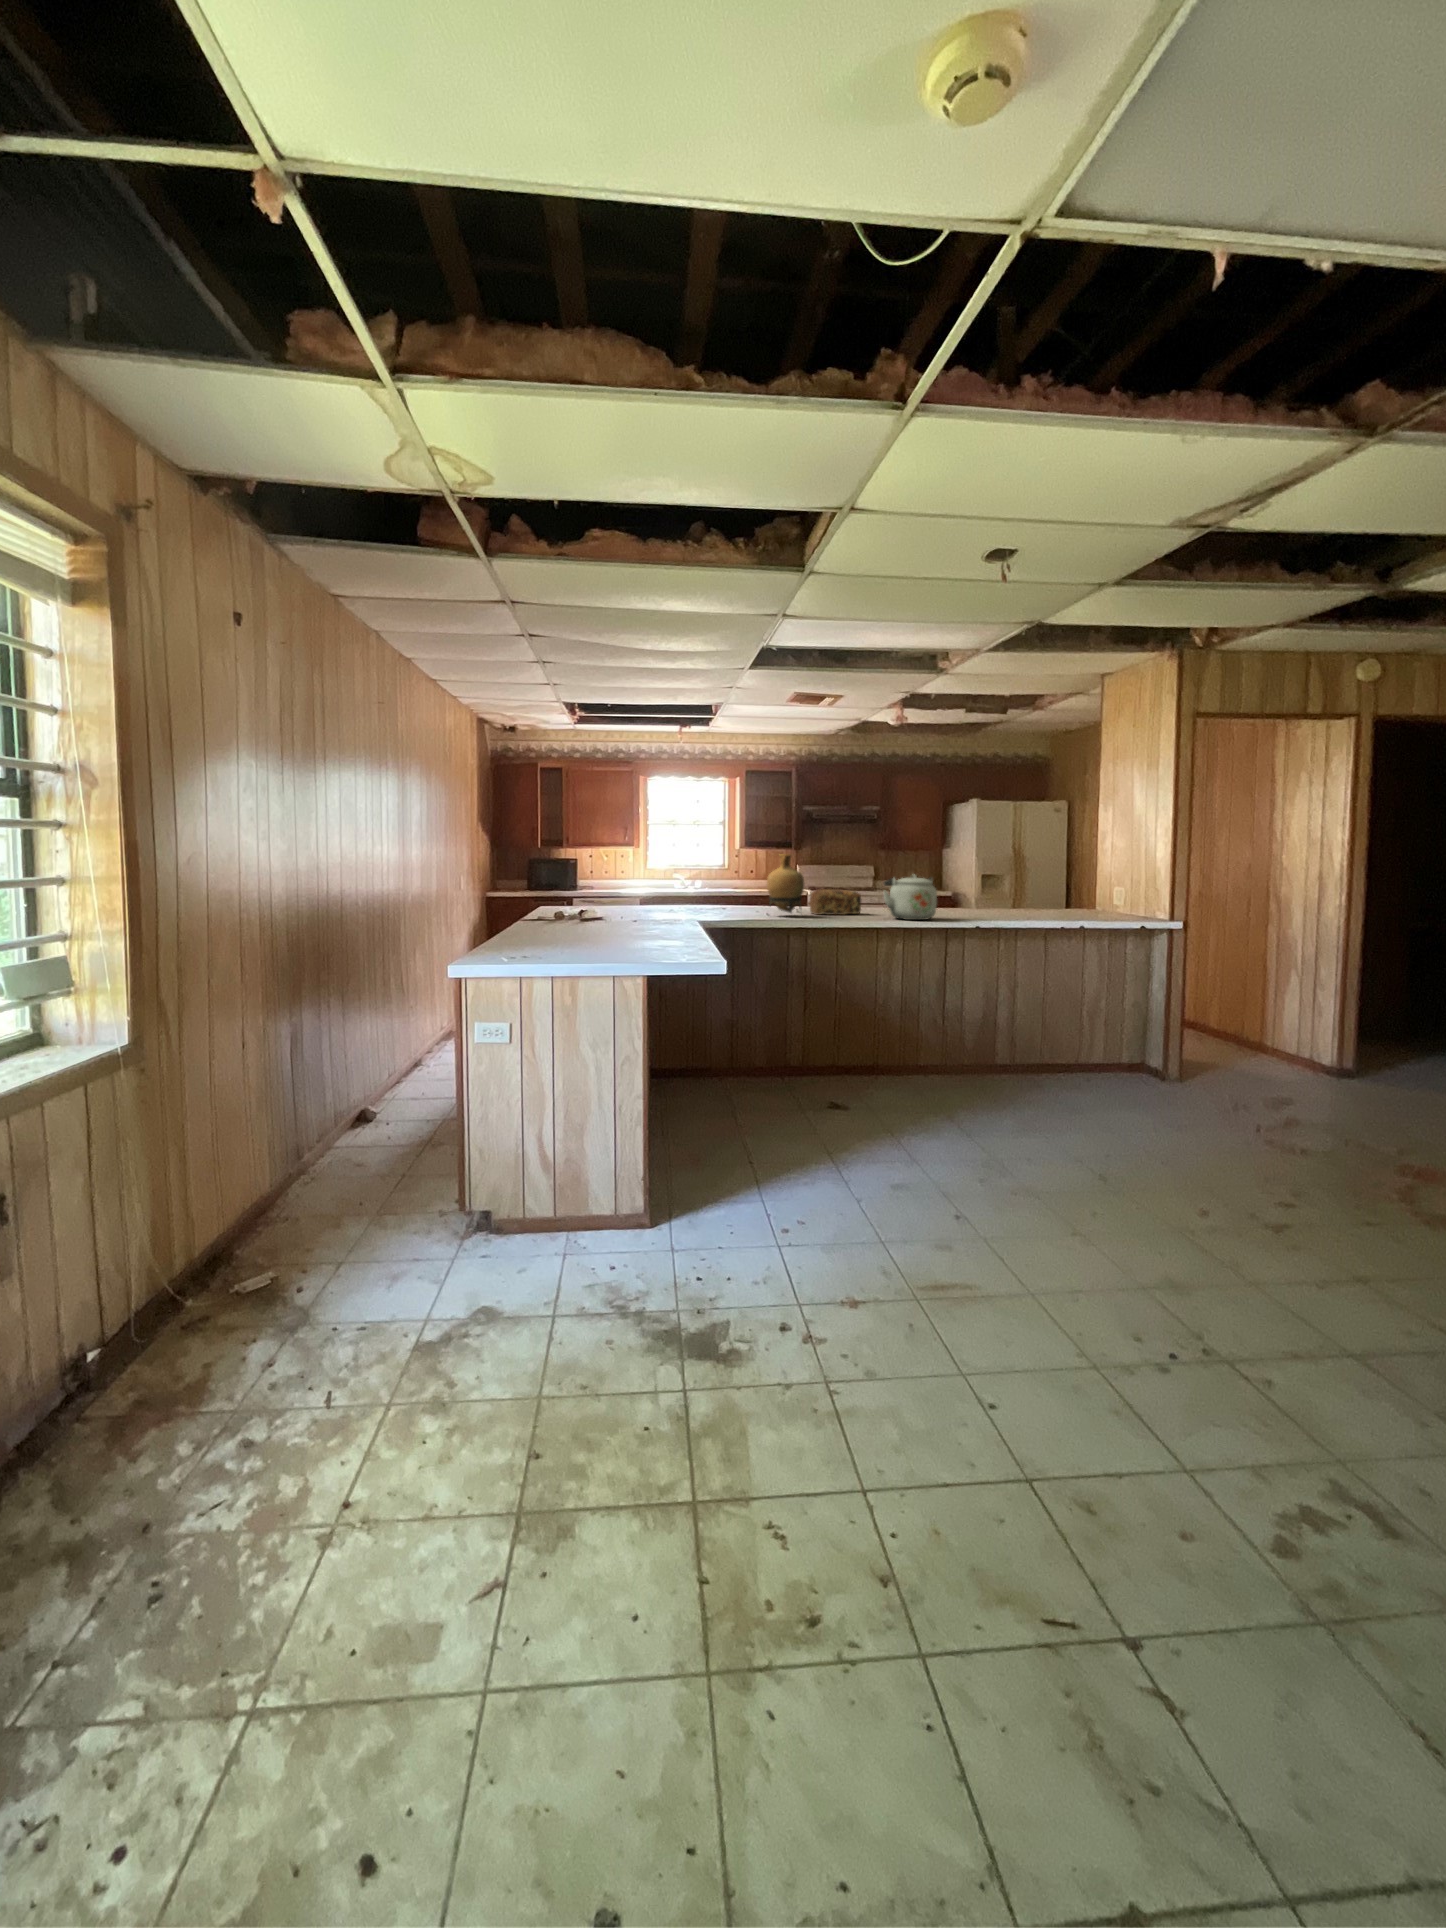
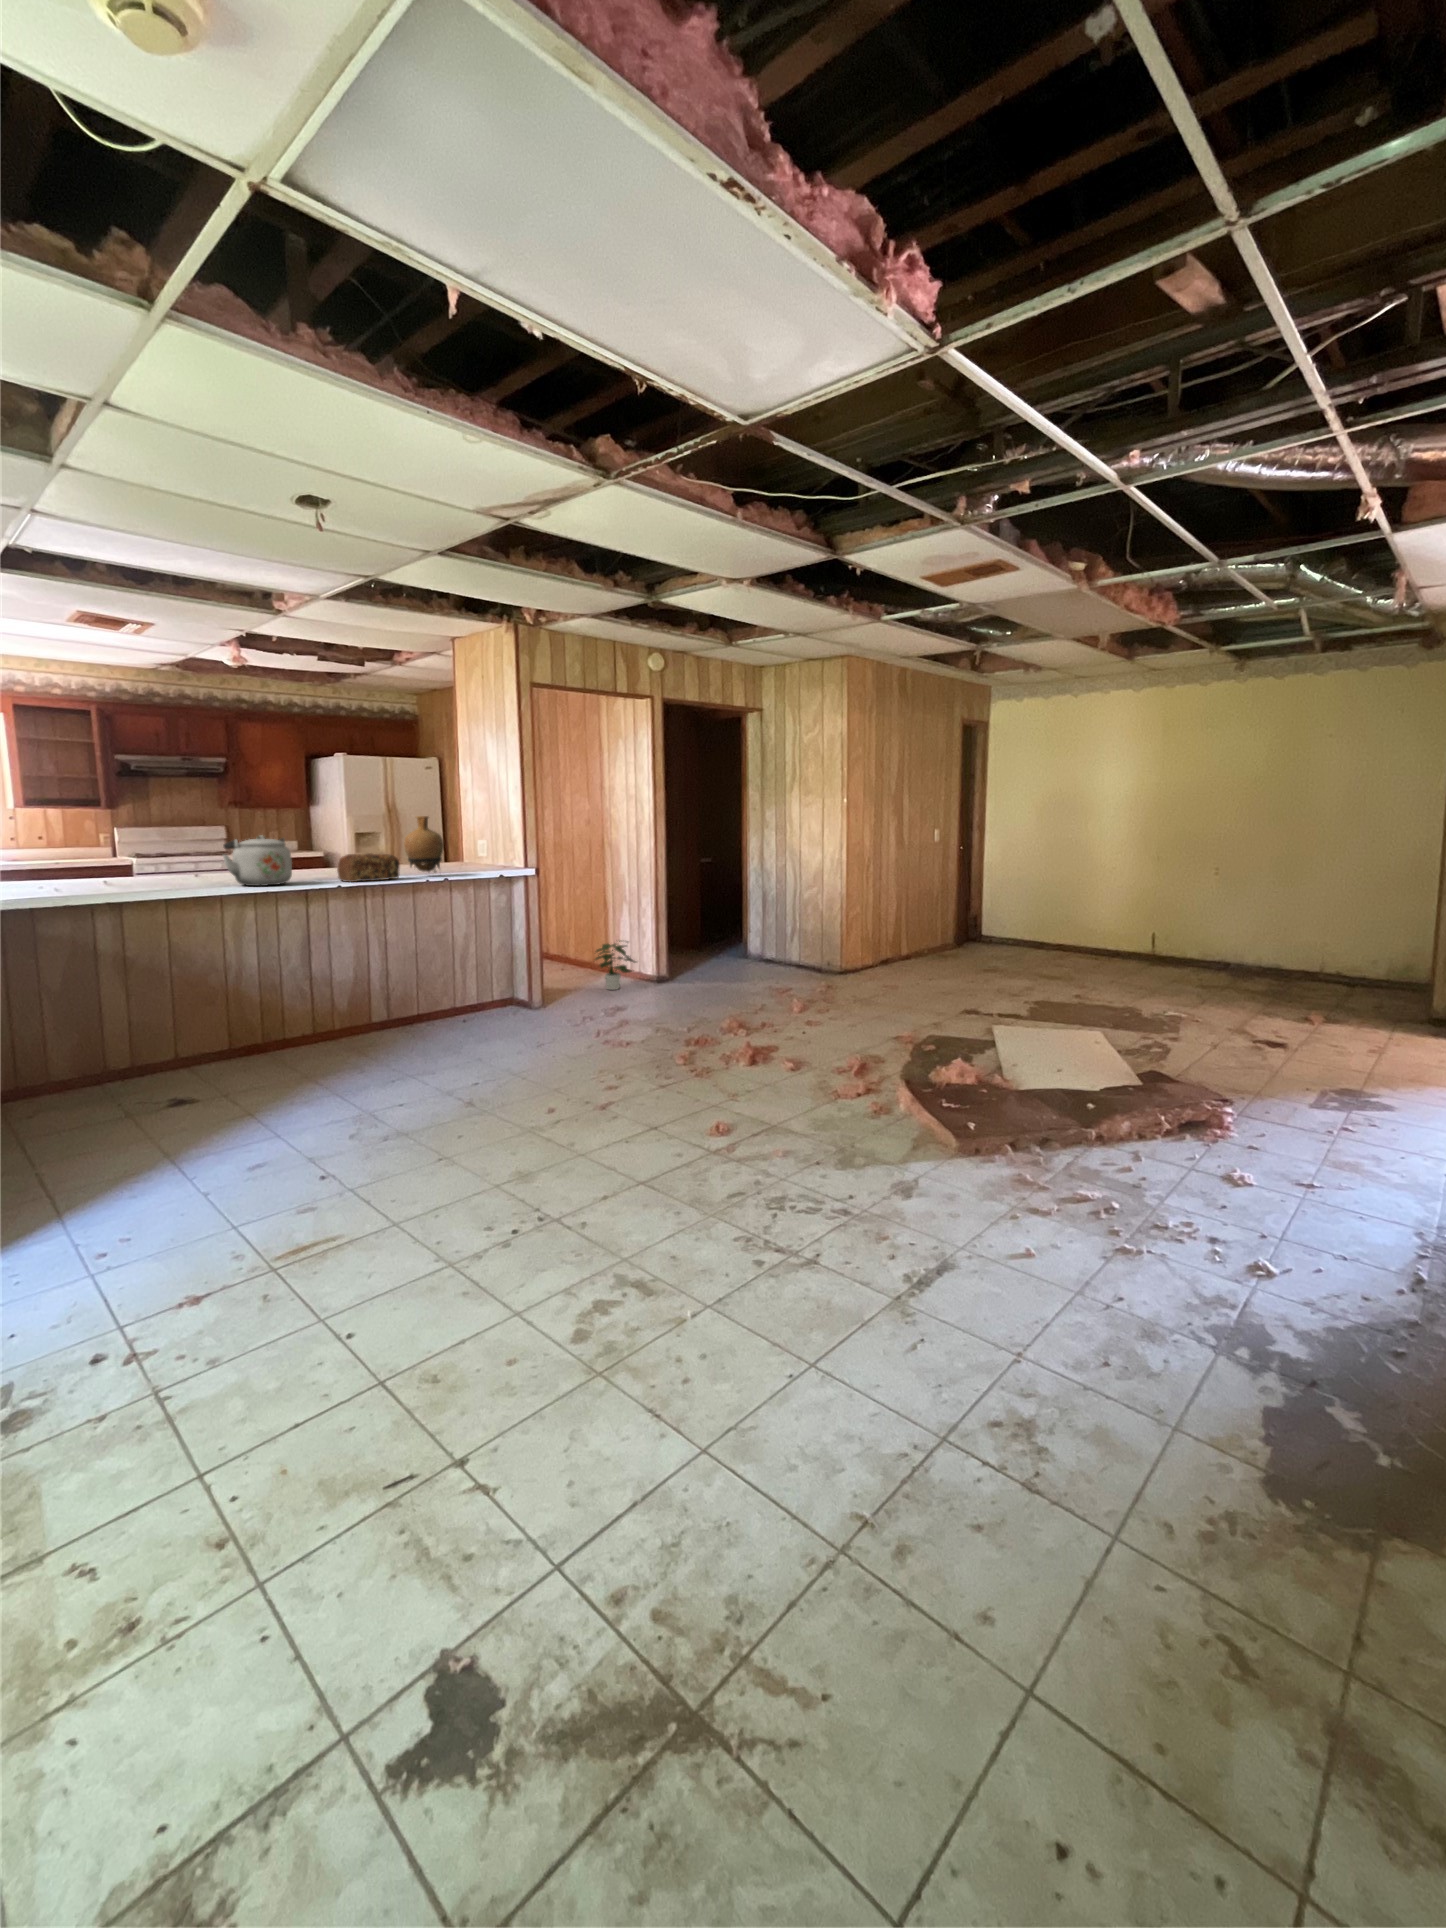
vase: present [767,854,804,913] -> present [404,816,444,872]
bread loaf: present [809,889,861,915] -> present [337,853,400,882]
potted plant: none [1244,1010,1312,1071] -> present [595,941,636,990]

